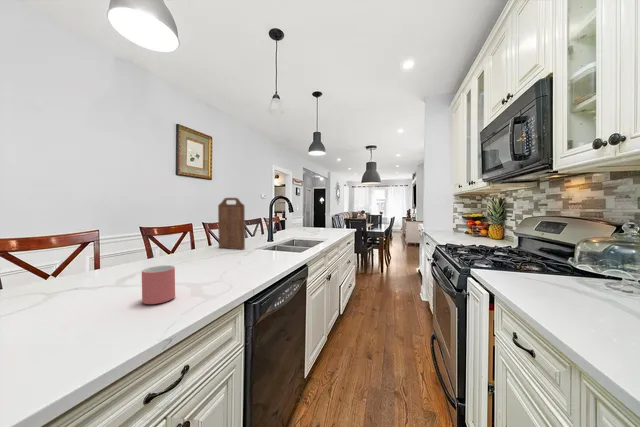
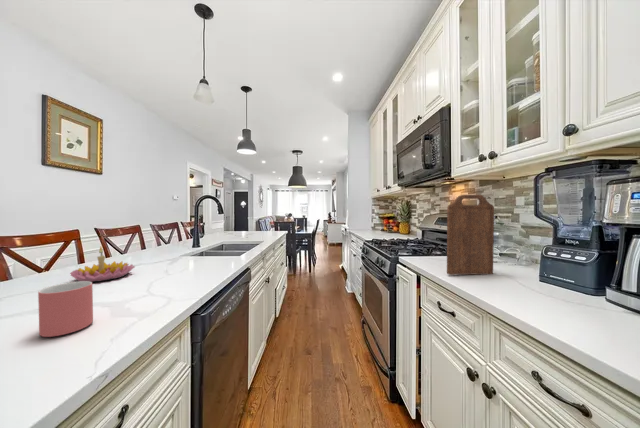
cutting board: present [218,198,245,249] -> present [447,195,494,275]
candle holder: none [173,237,216,266] -> present [70,247,134,282]

